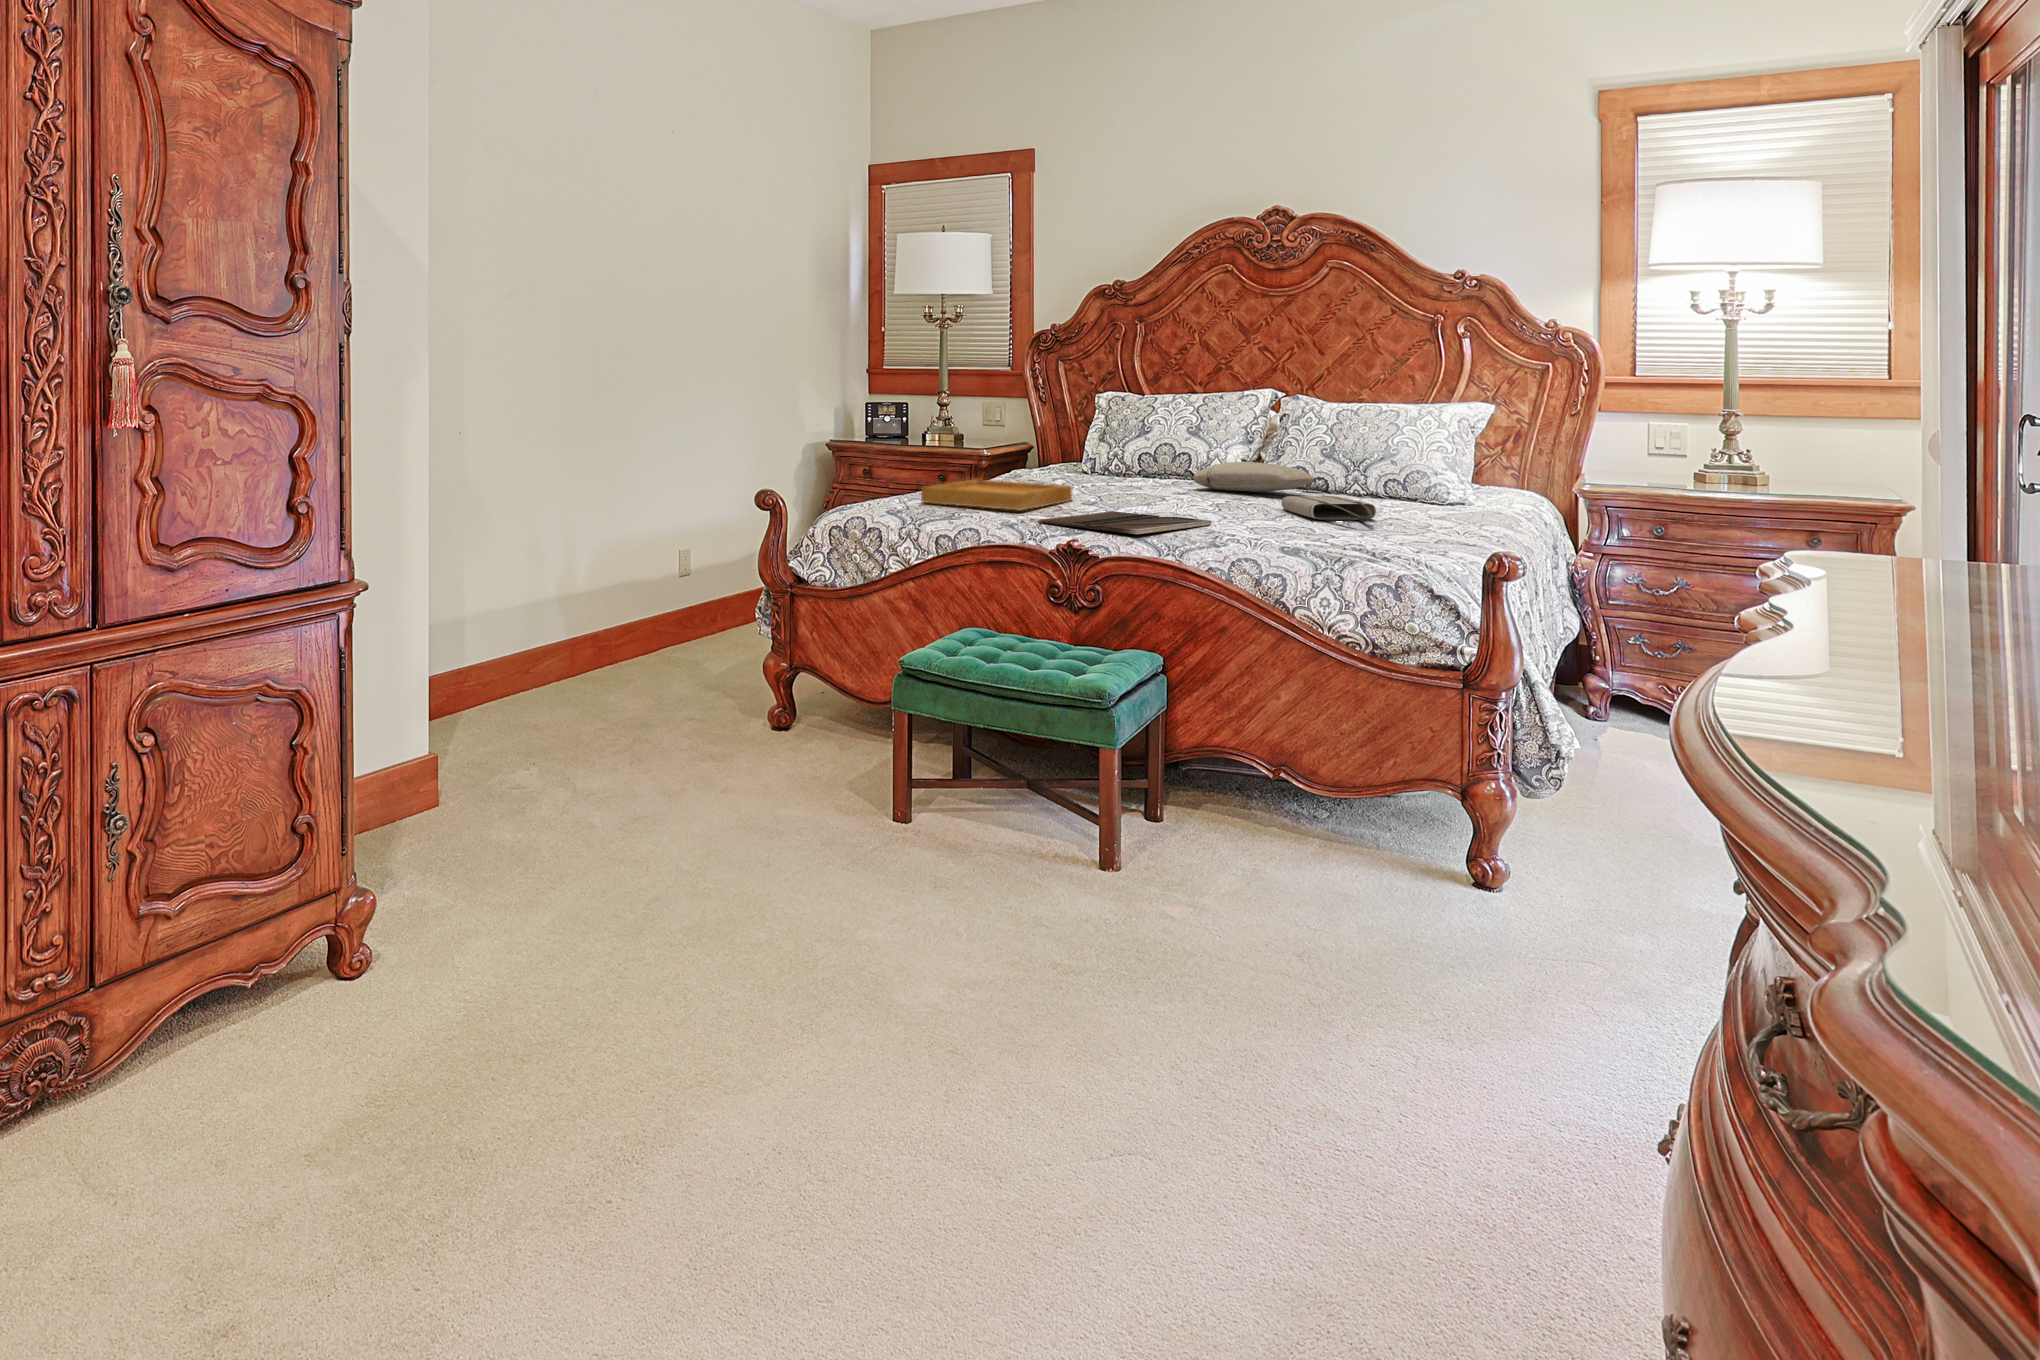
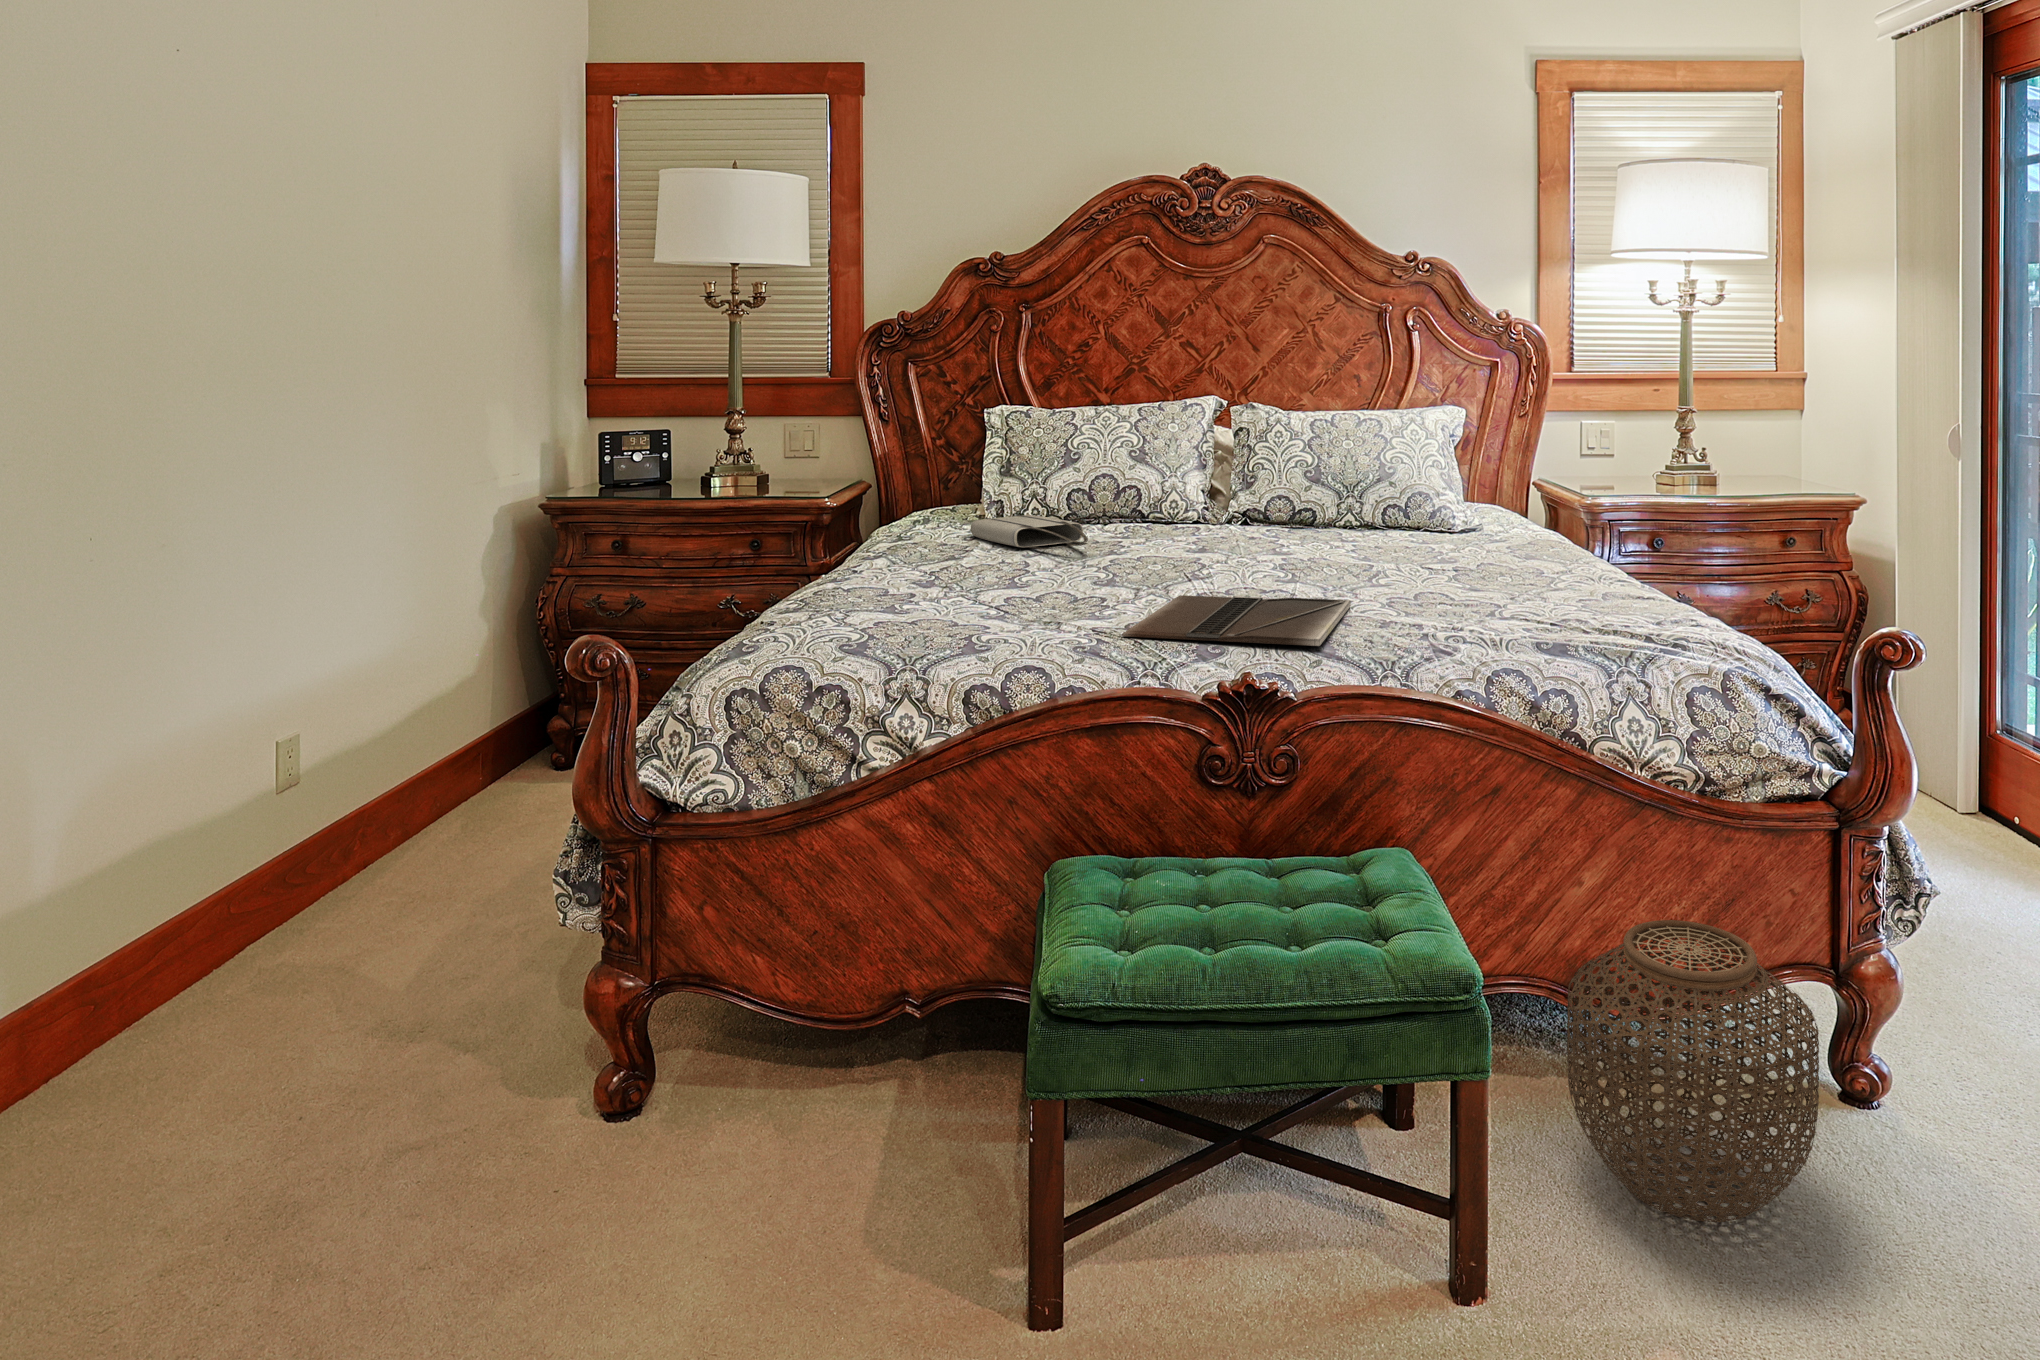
pillow: present [1193,462,1314,491] -> none [1194,496,1351,537]
tray: present [921,479,1072,511] -> none [871,556,1086,613]
tote bag: present [1282,496,1376,521] -> present [971,515,1088,549]
woven basket: none [1222,714,1378,886] -> present [1567,920,1819,1222]

